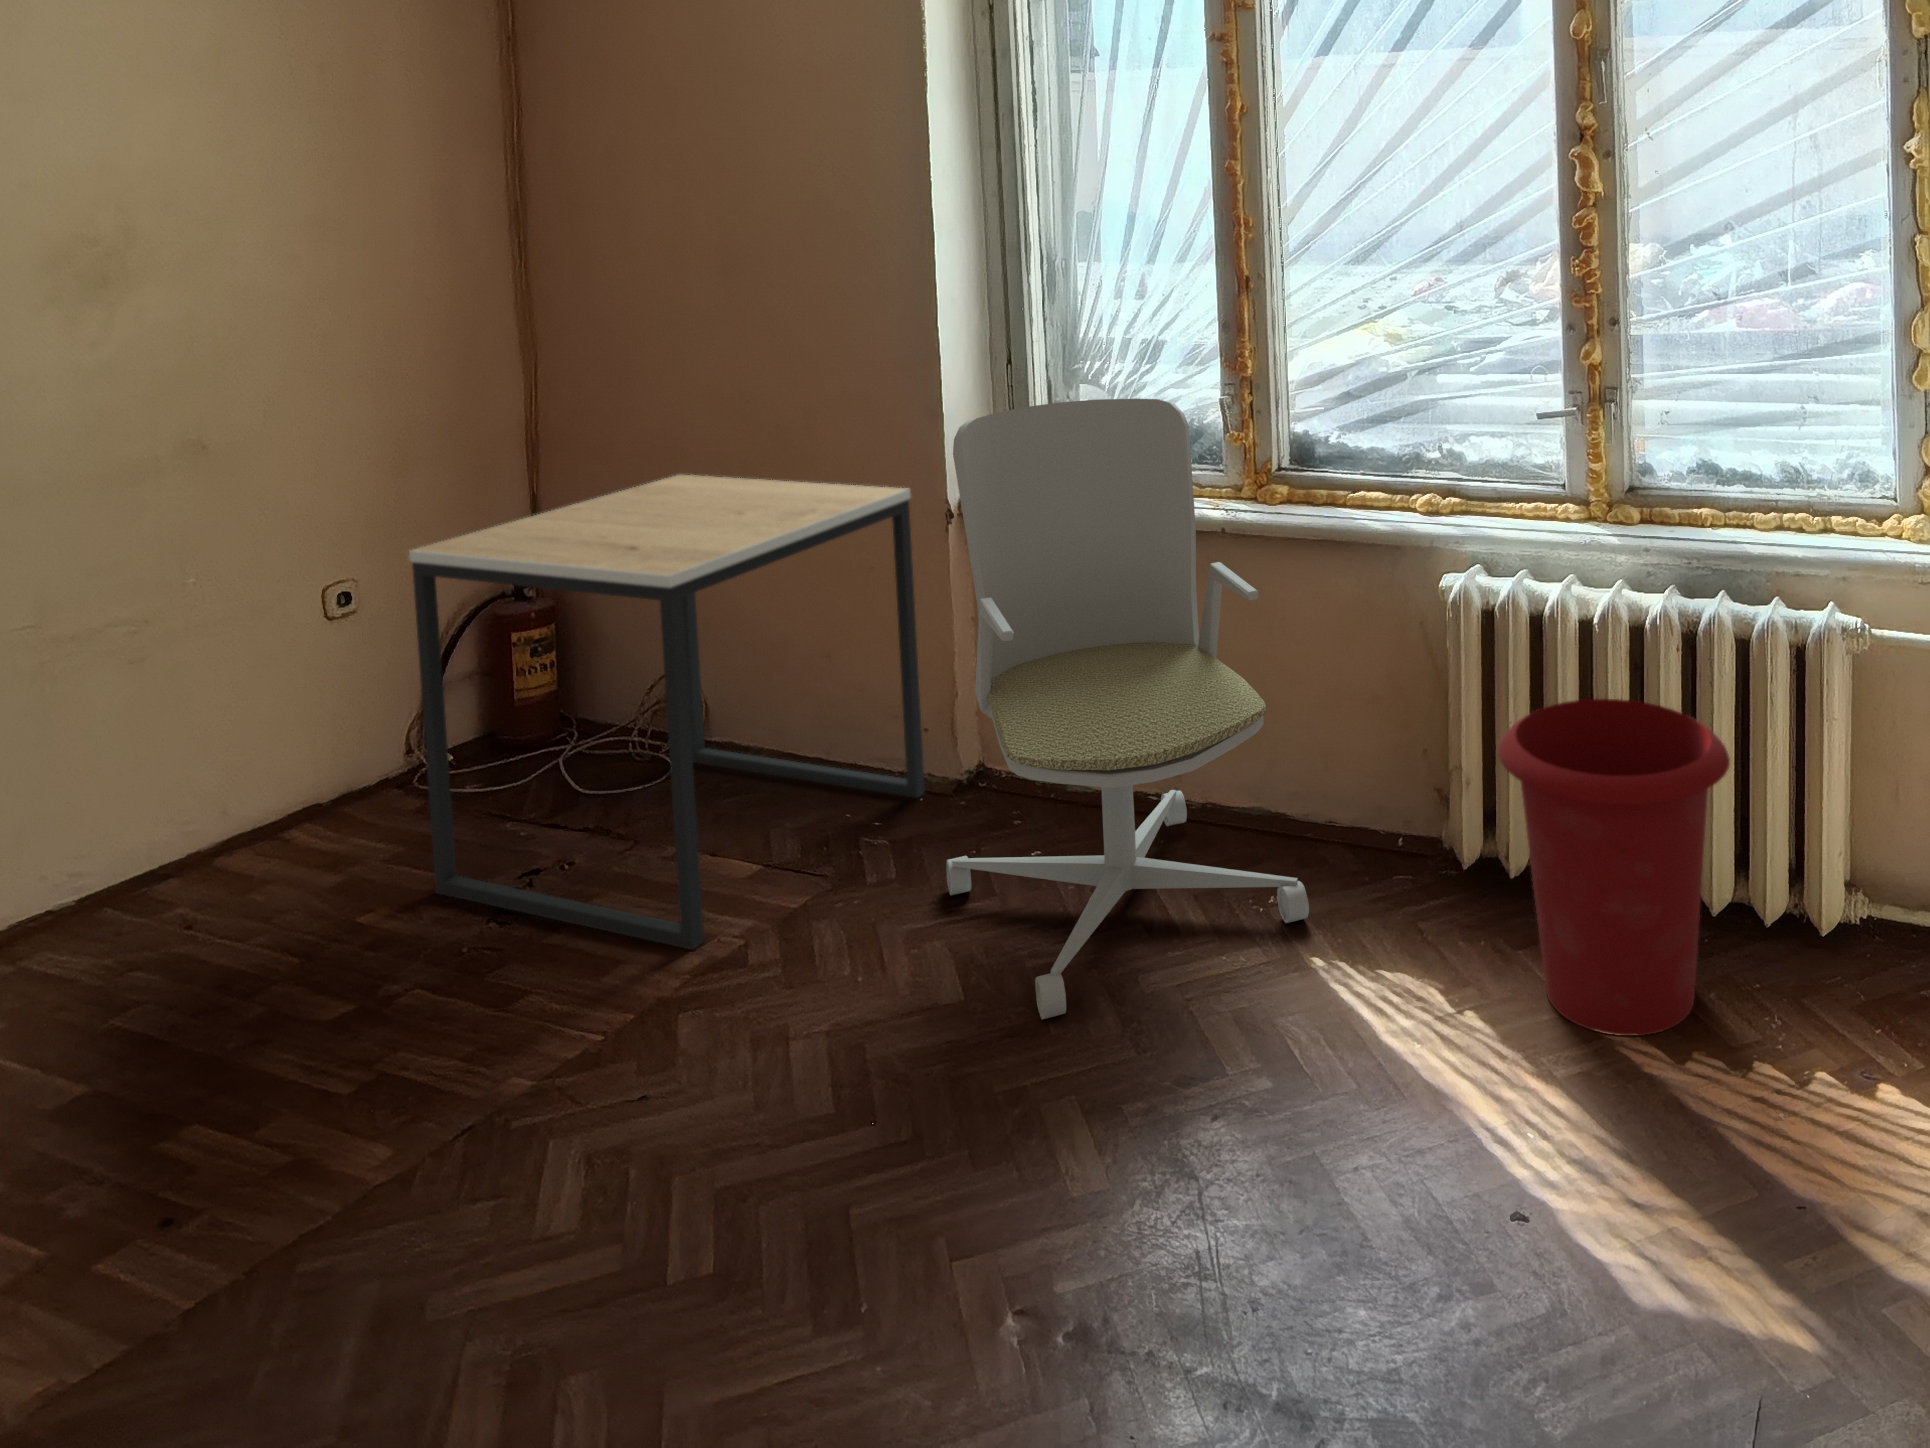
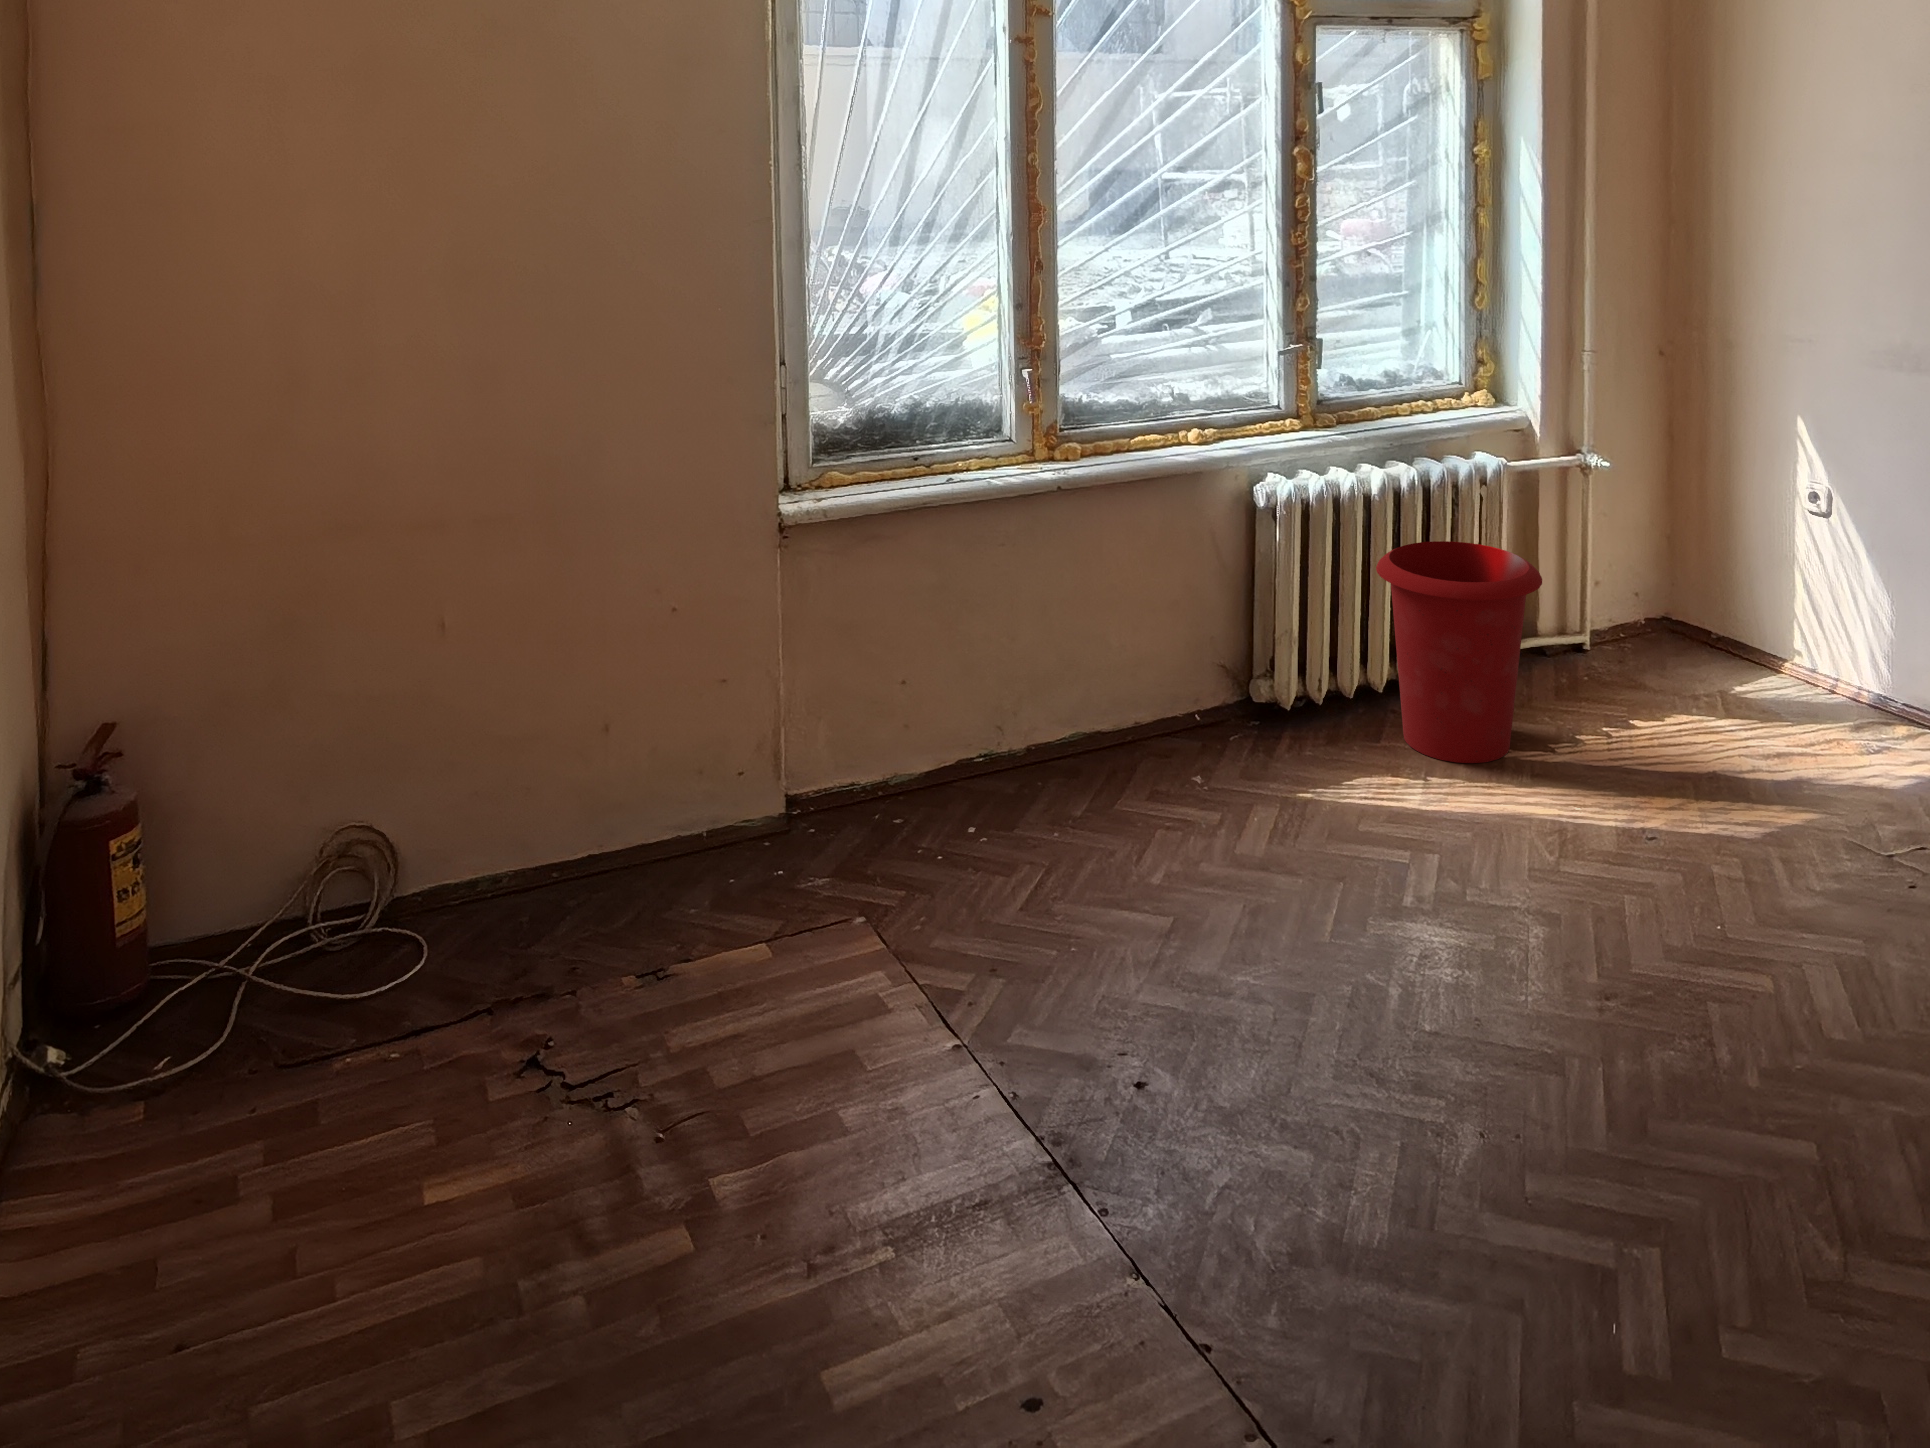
office chair: present [946,399,1309,1020] -> none [936,376,1247,907]
side table: present [409,475,925,950] -> none [381,509,857,1152]

